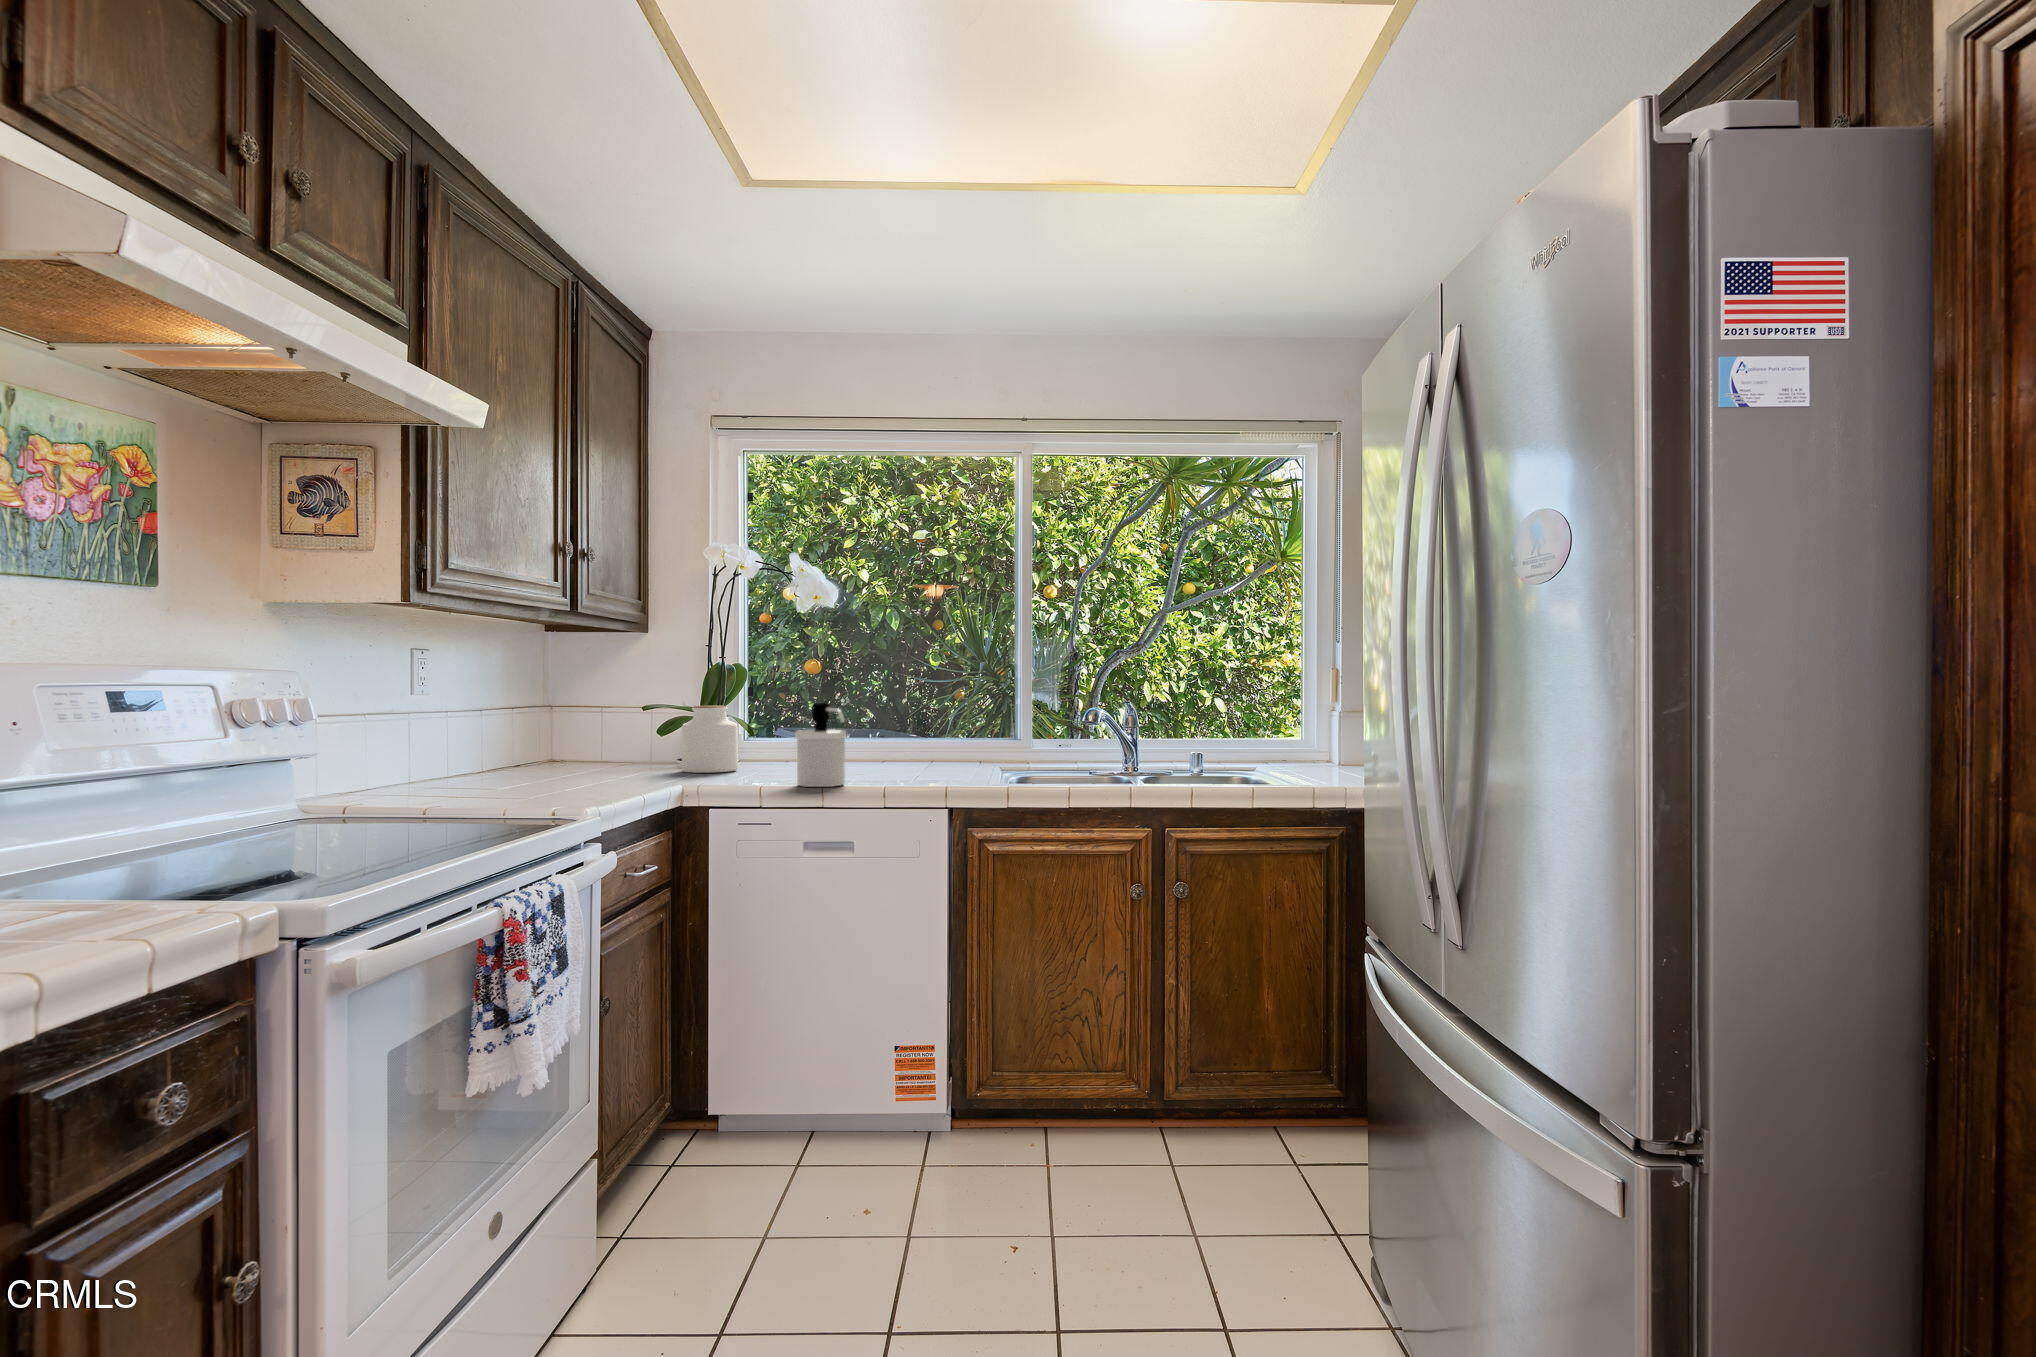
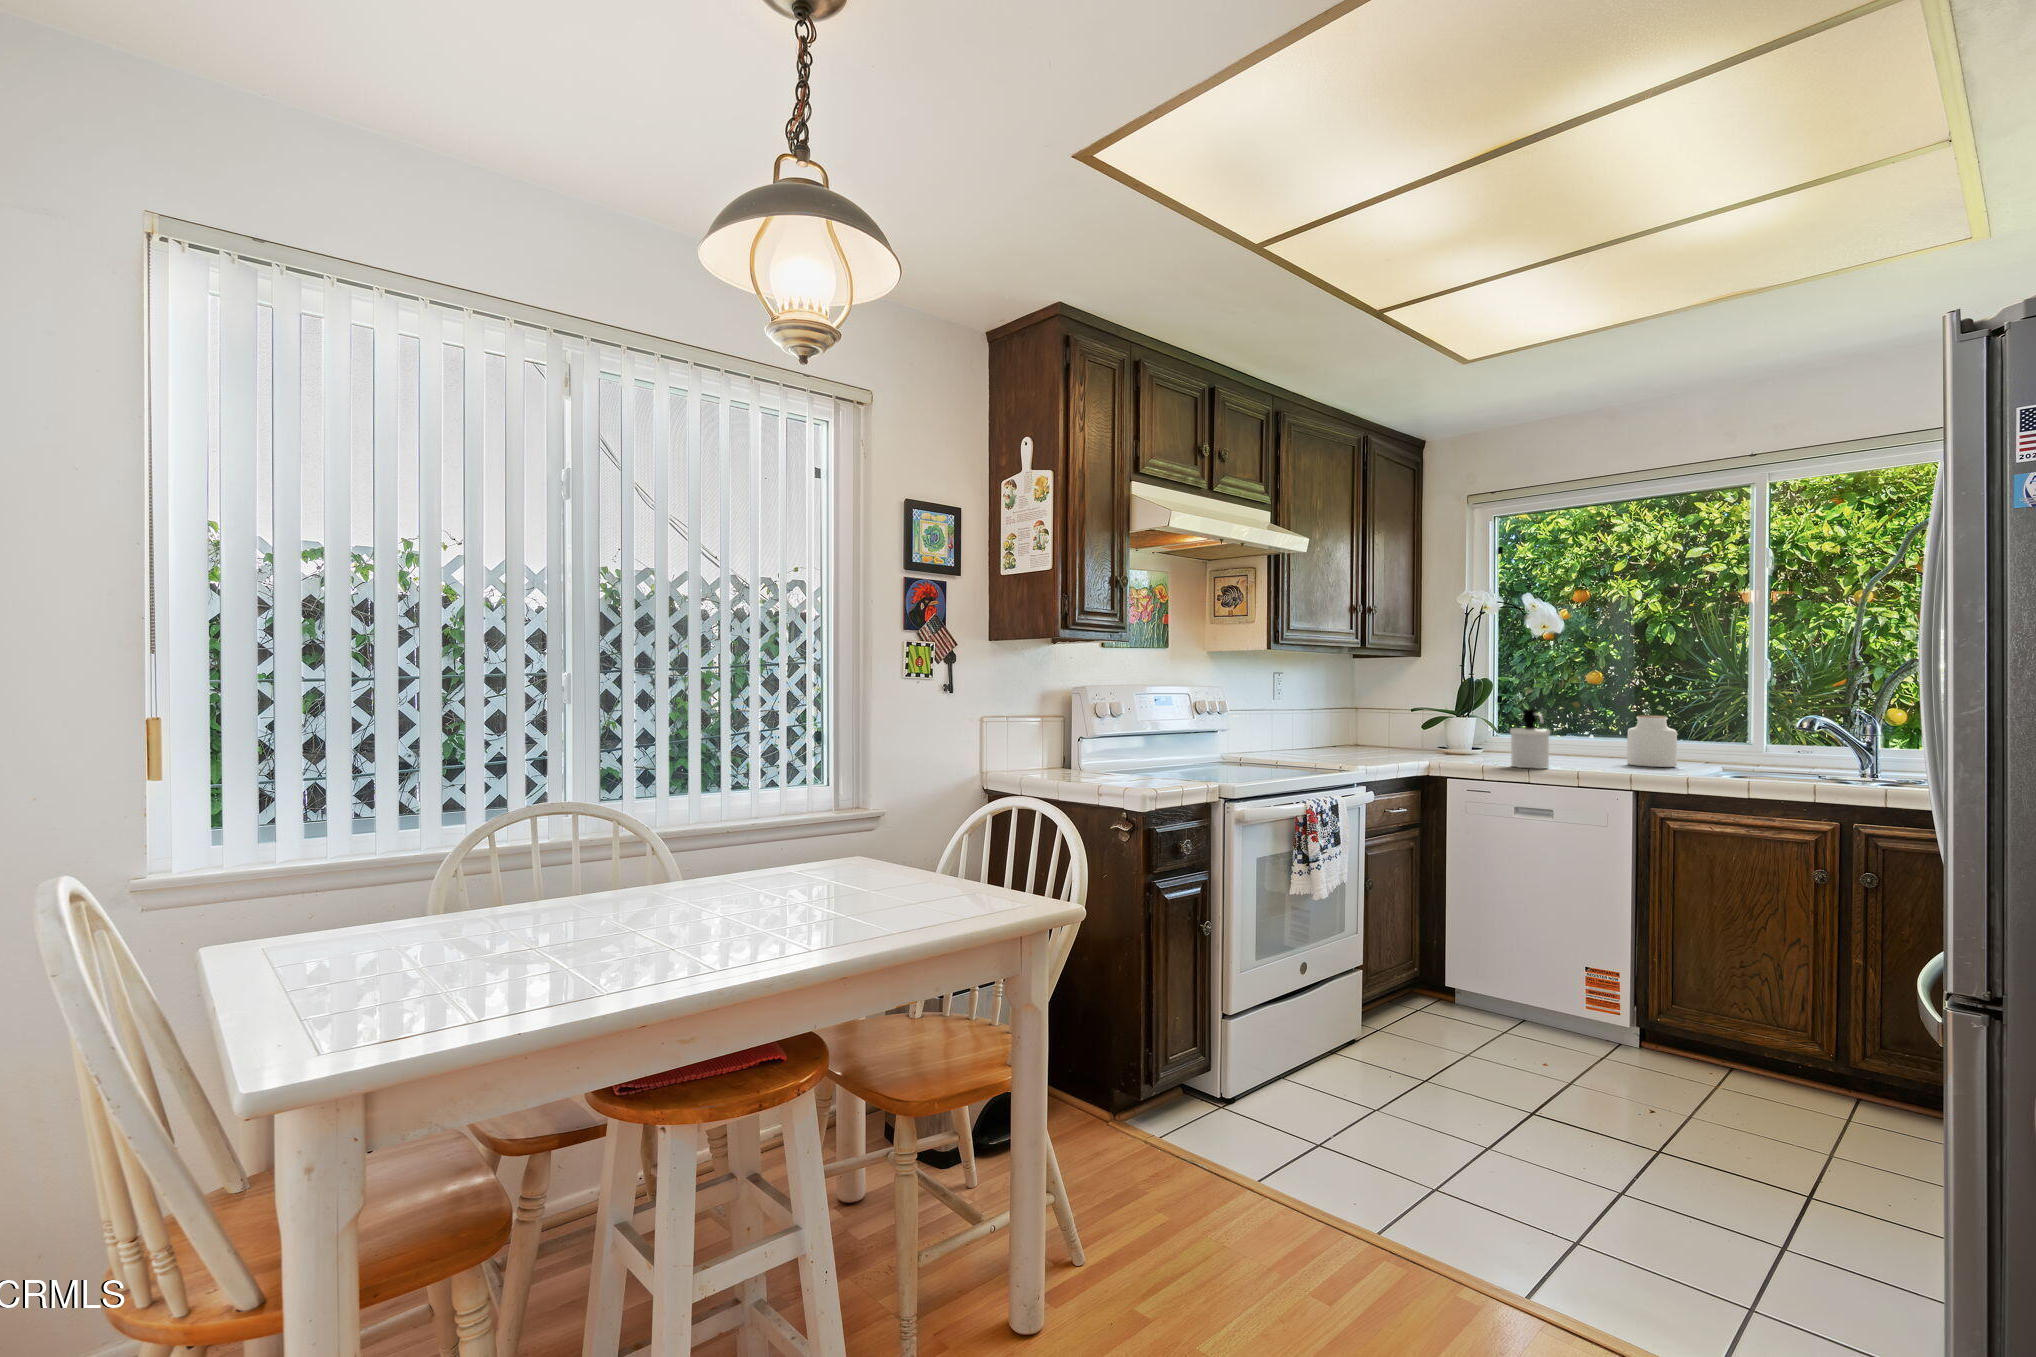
jar: present [682,706,738,773] -> present [1627,716,1677,767]

